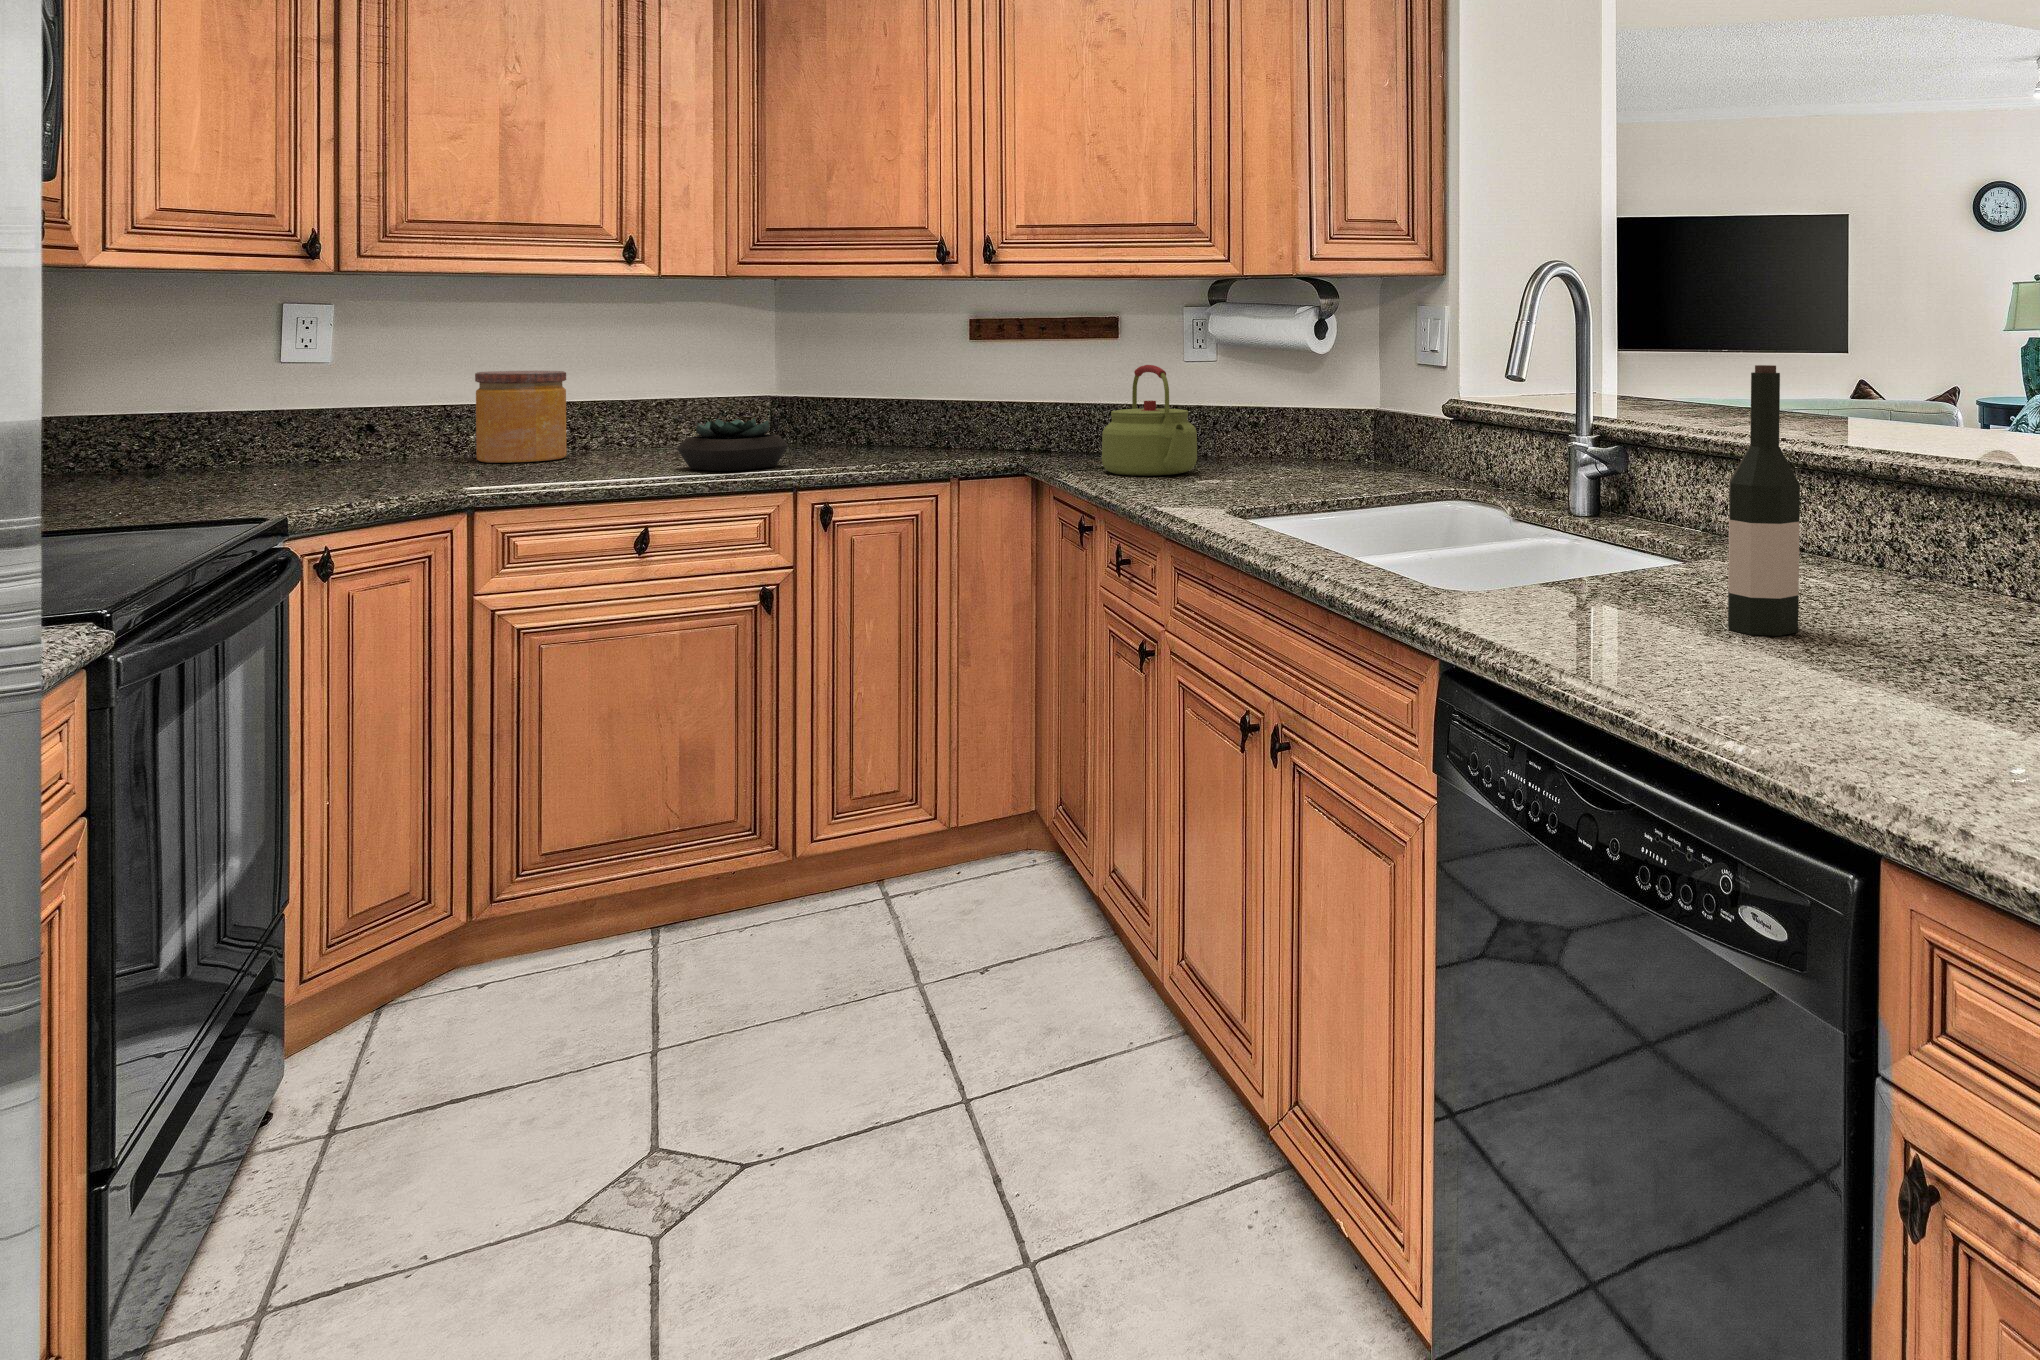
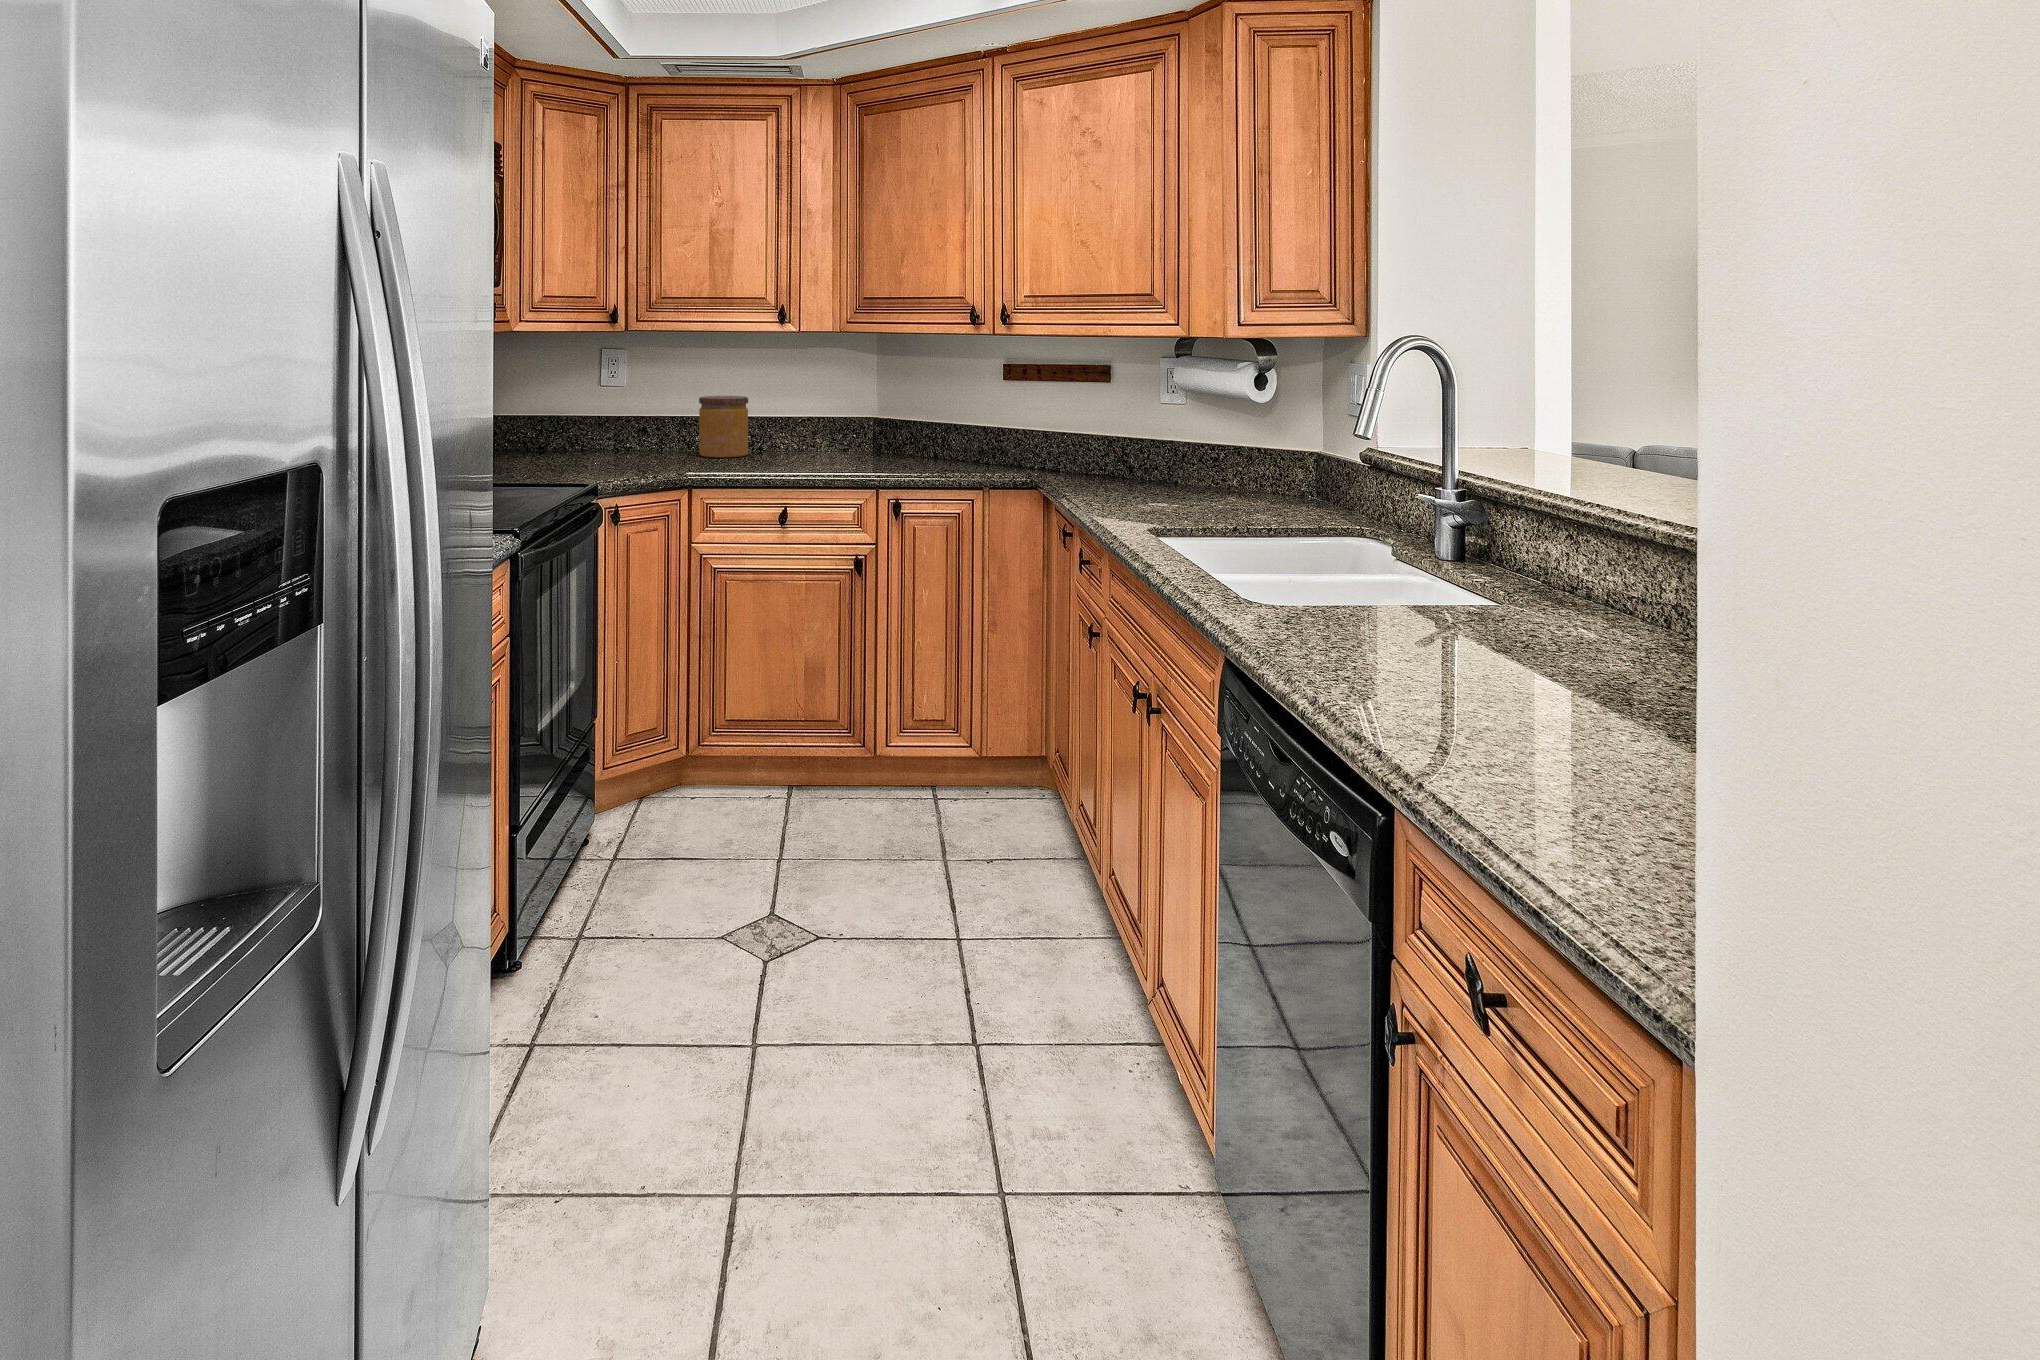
kettle: present [1102,365,1197,476] -> none [1088,402,1162,492]
wine bottle: present [1728,365,1800,636] -> none [1481,445,1551,675]
succulent plant: present [677,418,788,471] -> none [807,433,875,471]

